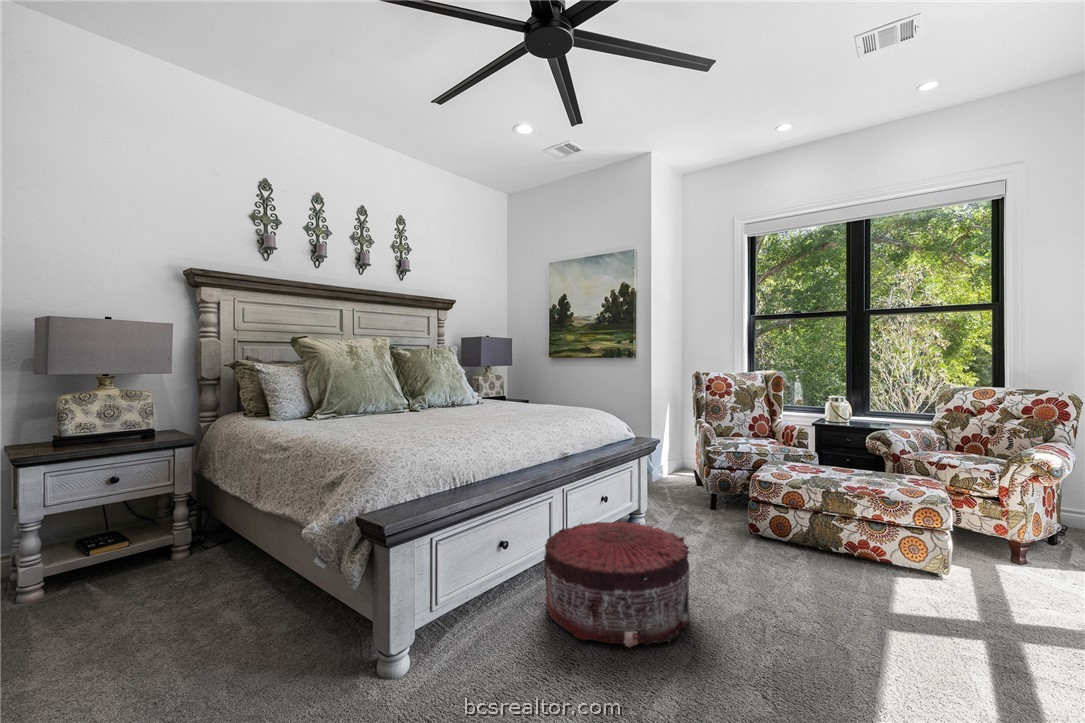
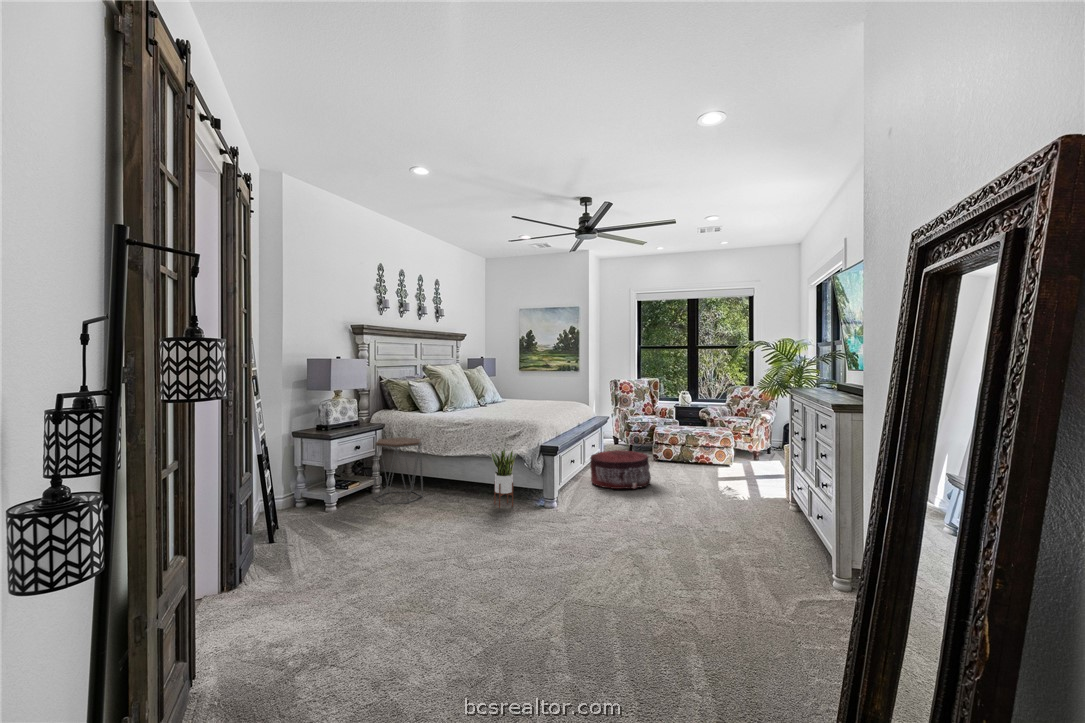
side table: none [63,464,190,613] -> present [373,437,423,504]
potted plant: none [217,509,275,677] -> present [490,446,516,508]

